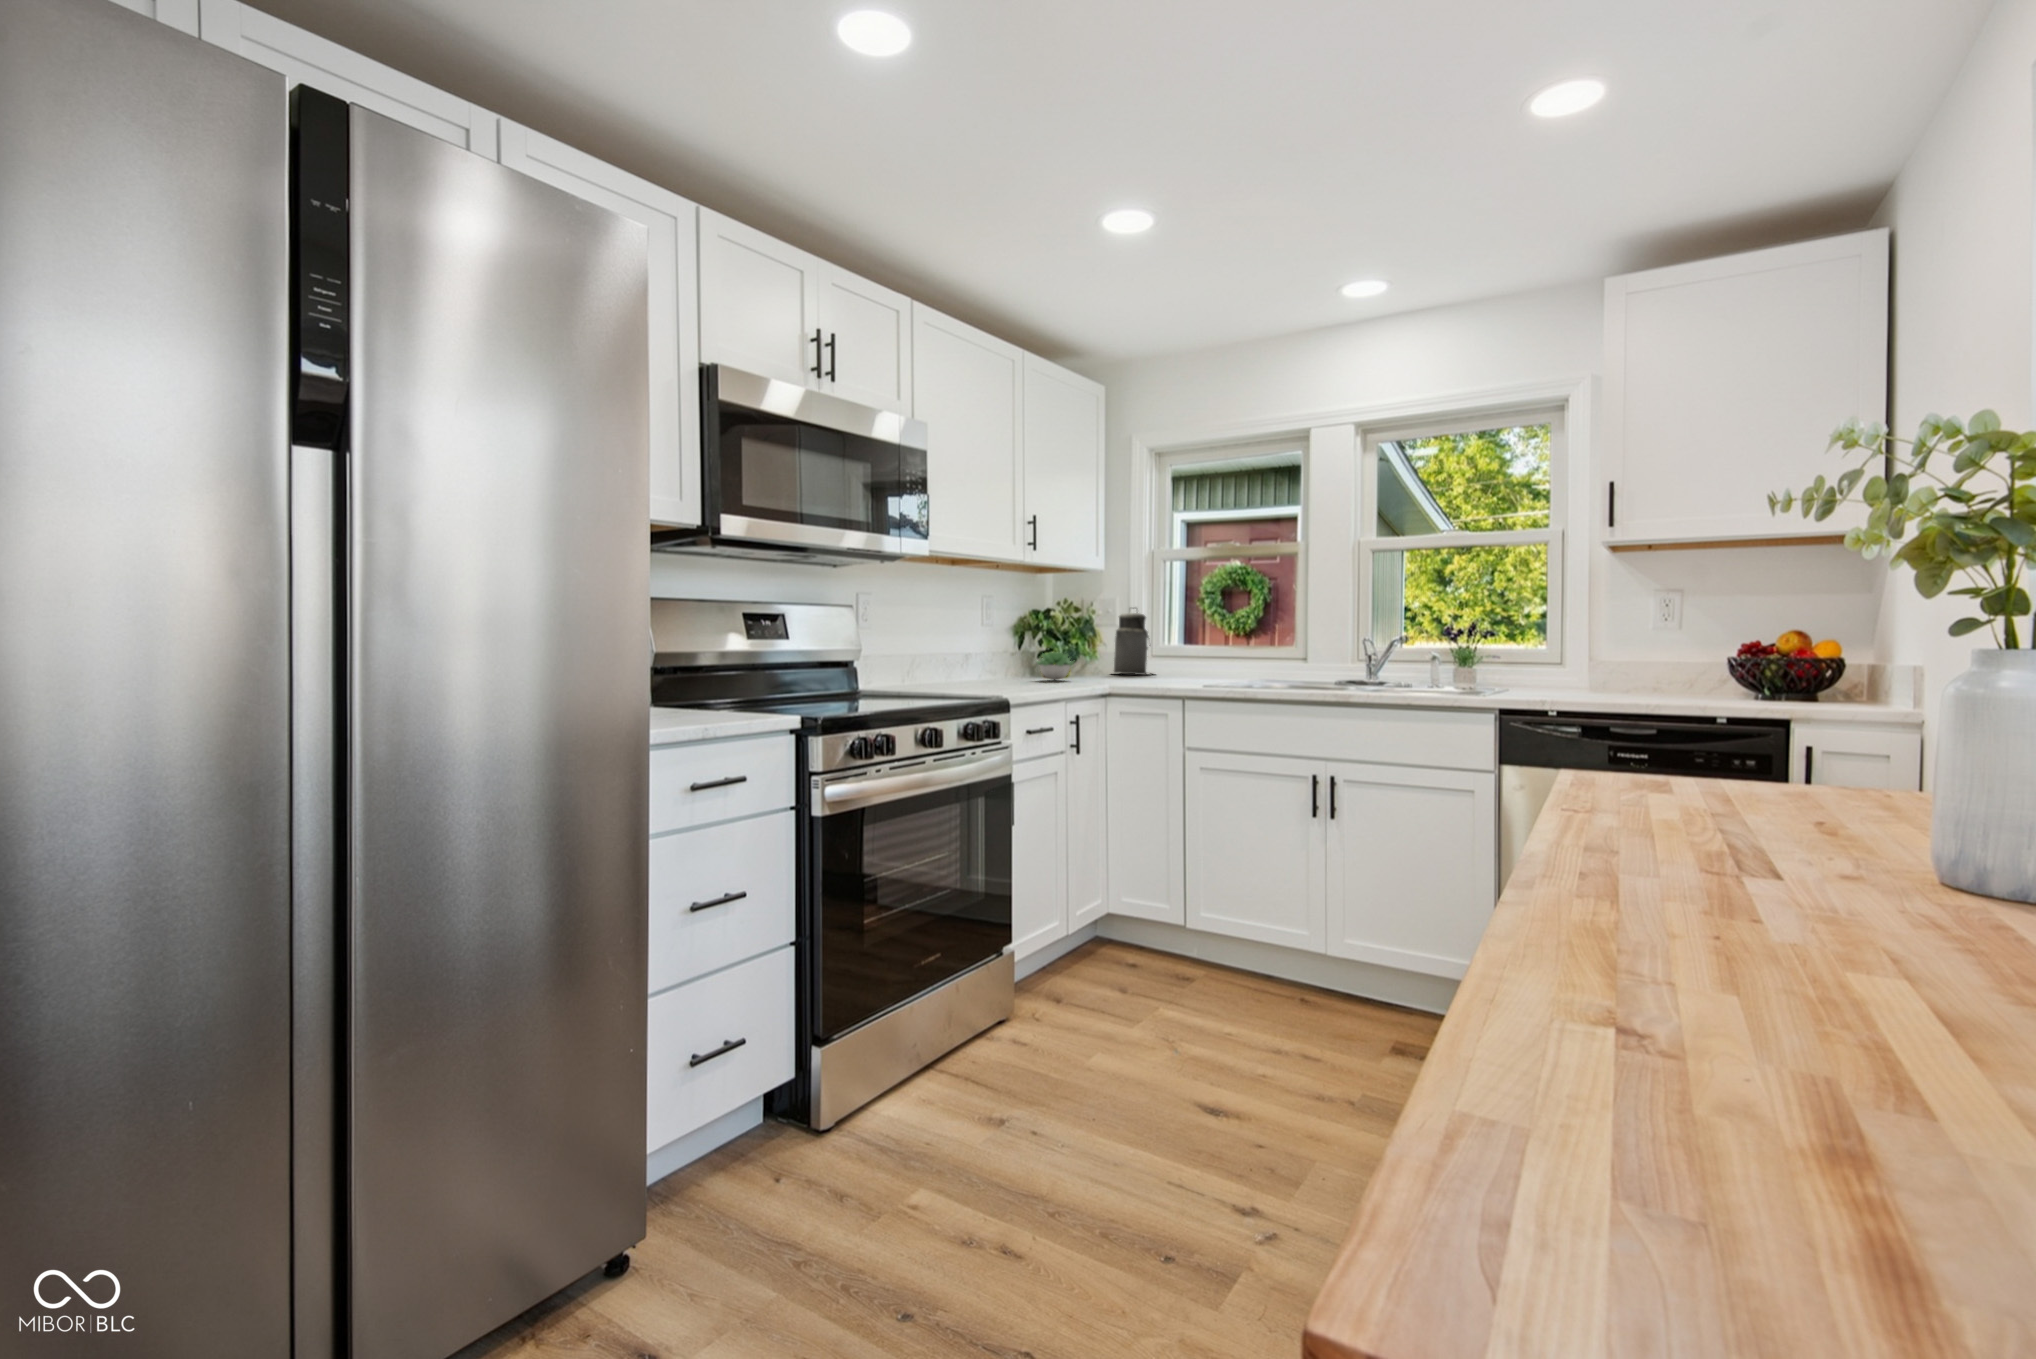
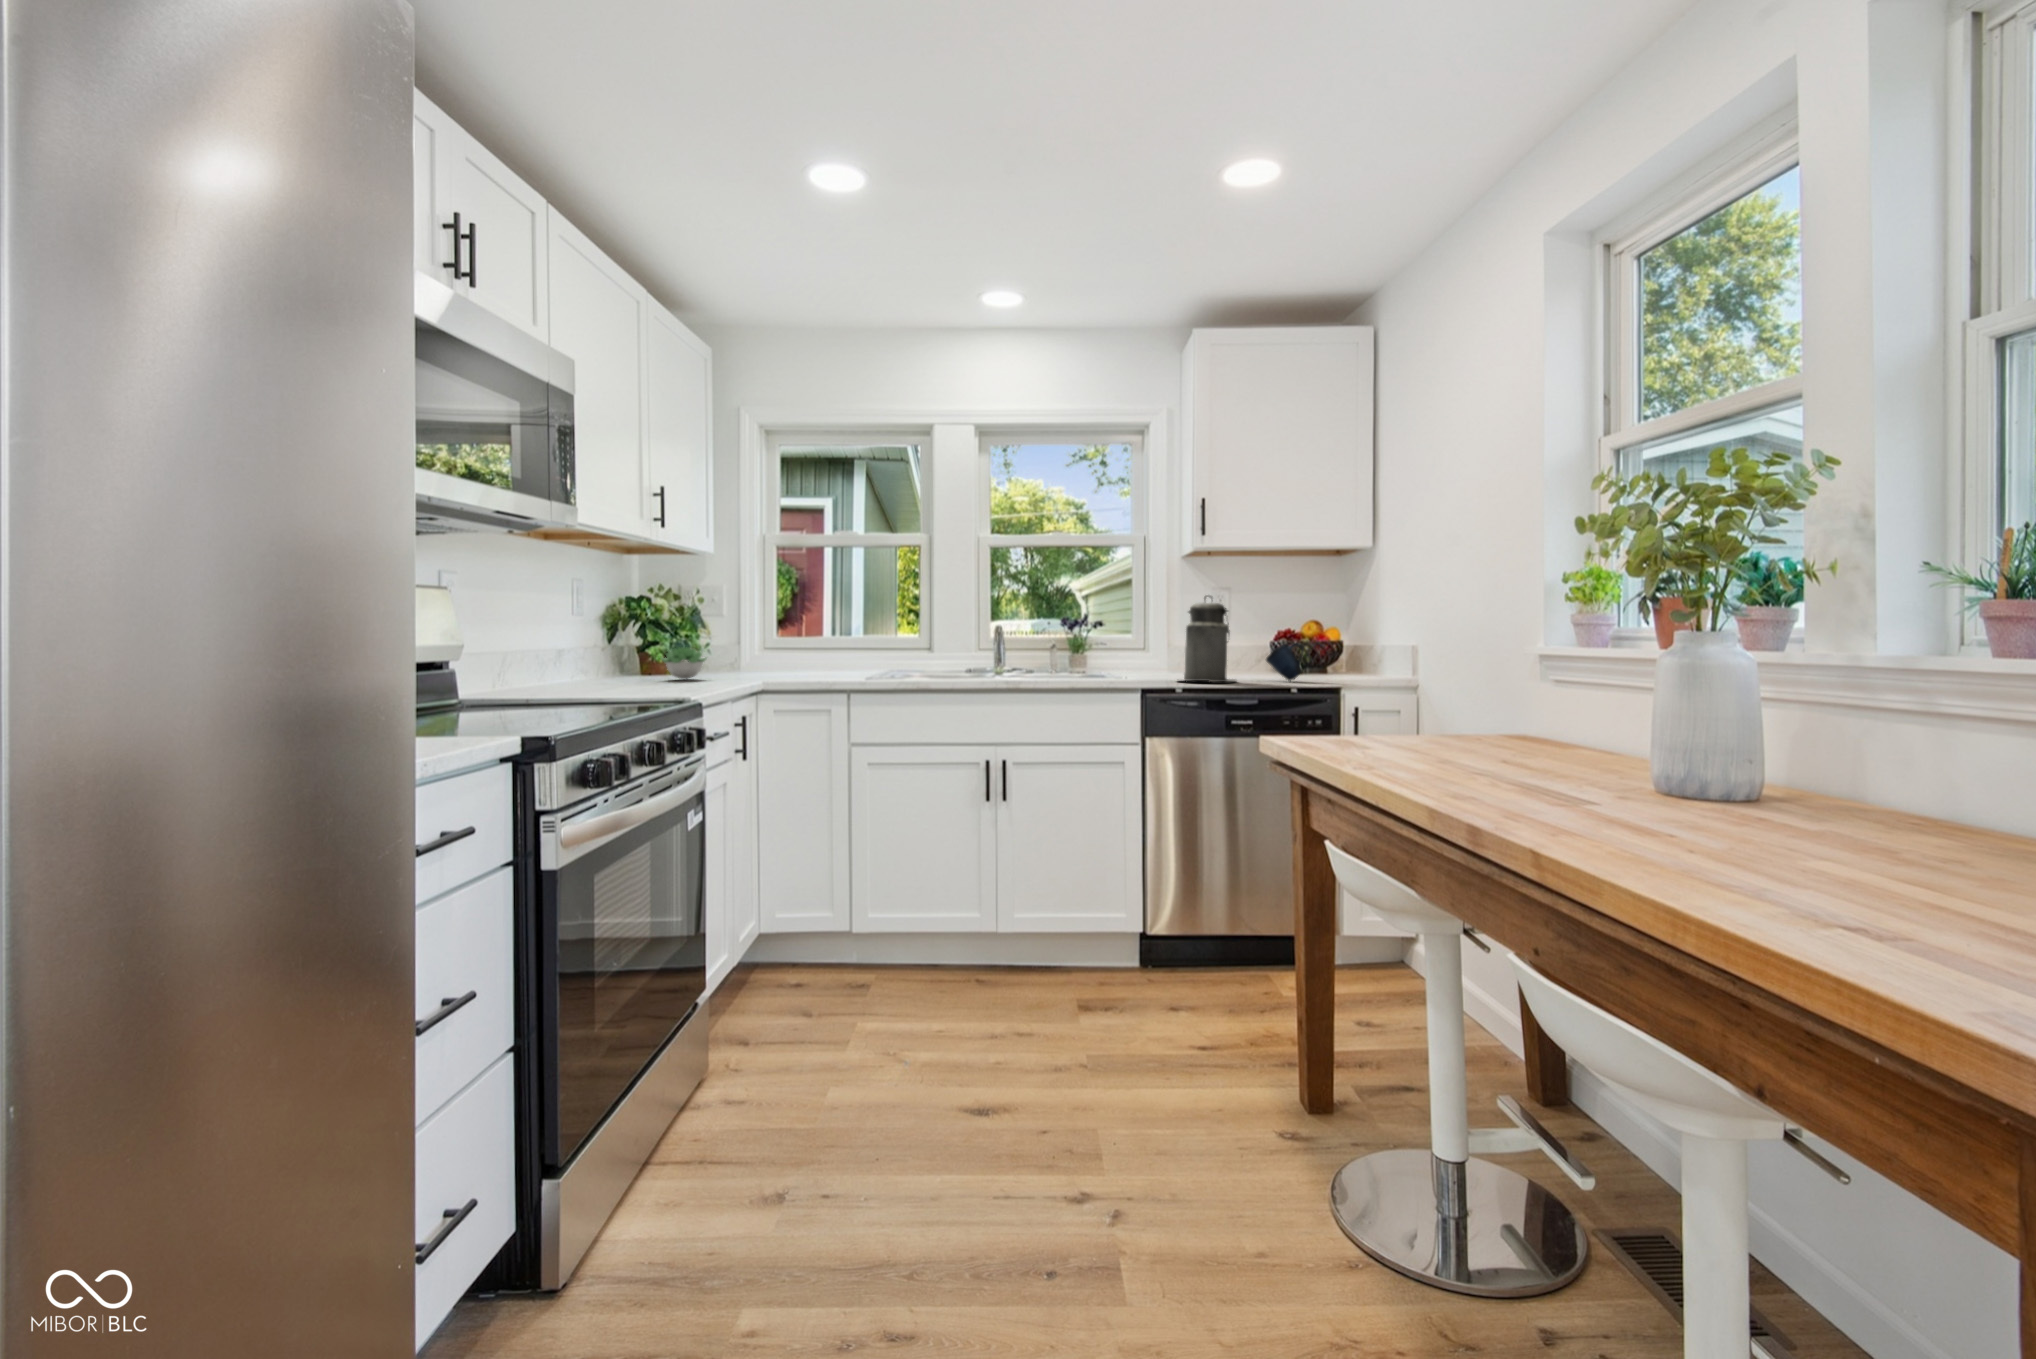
canister: present [1114,612,1151,675] -> present [1184,596,1236,682]
mug: none [1668,659,1721,706] -> present [1266,643,1304,681]

